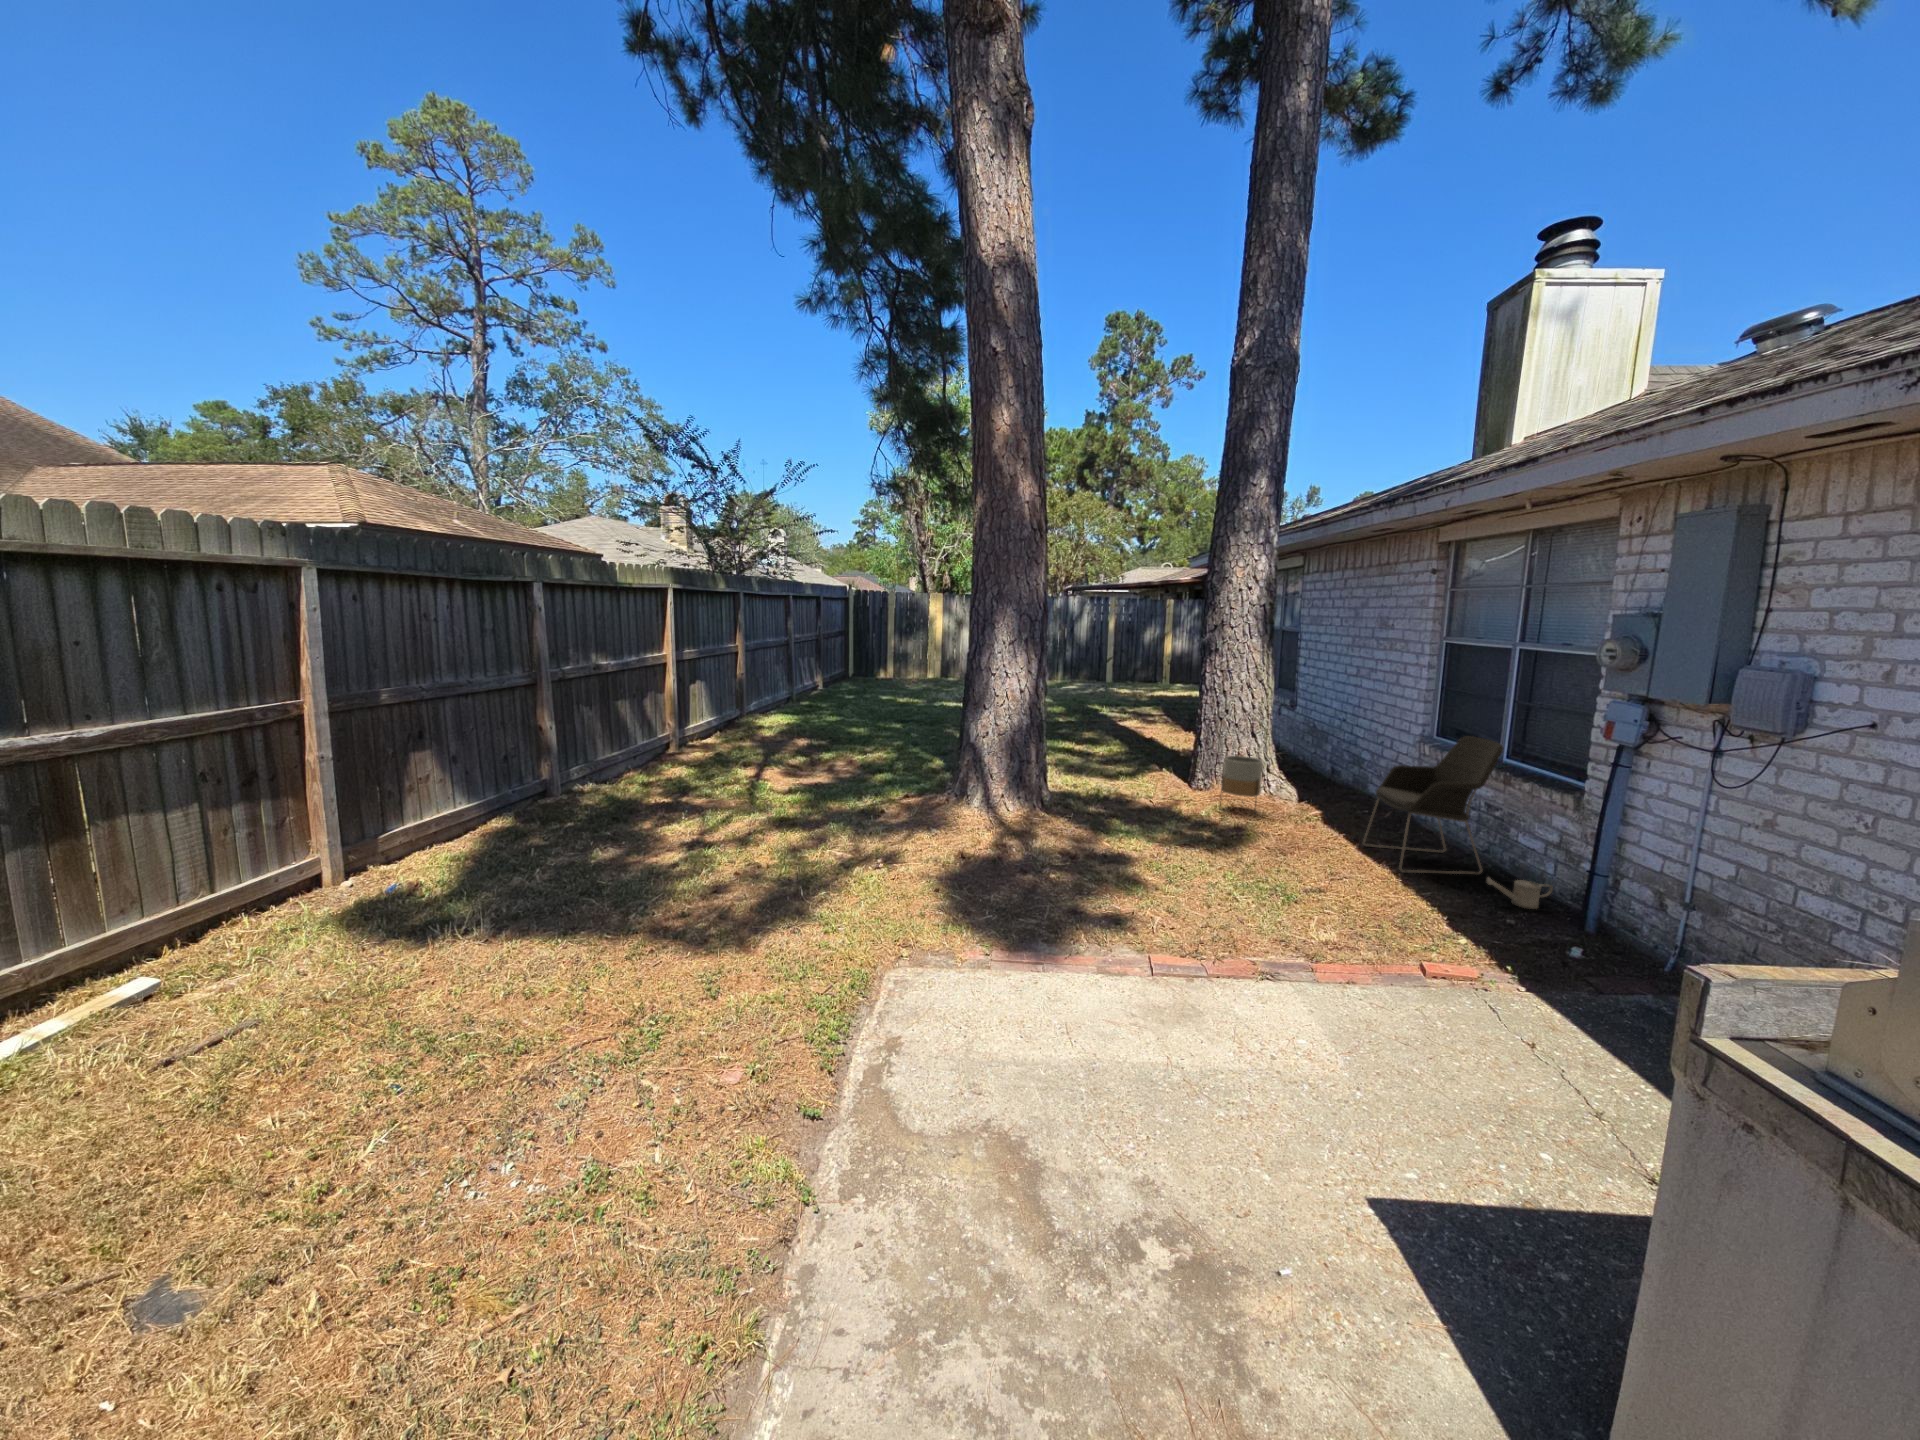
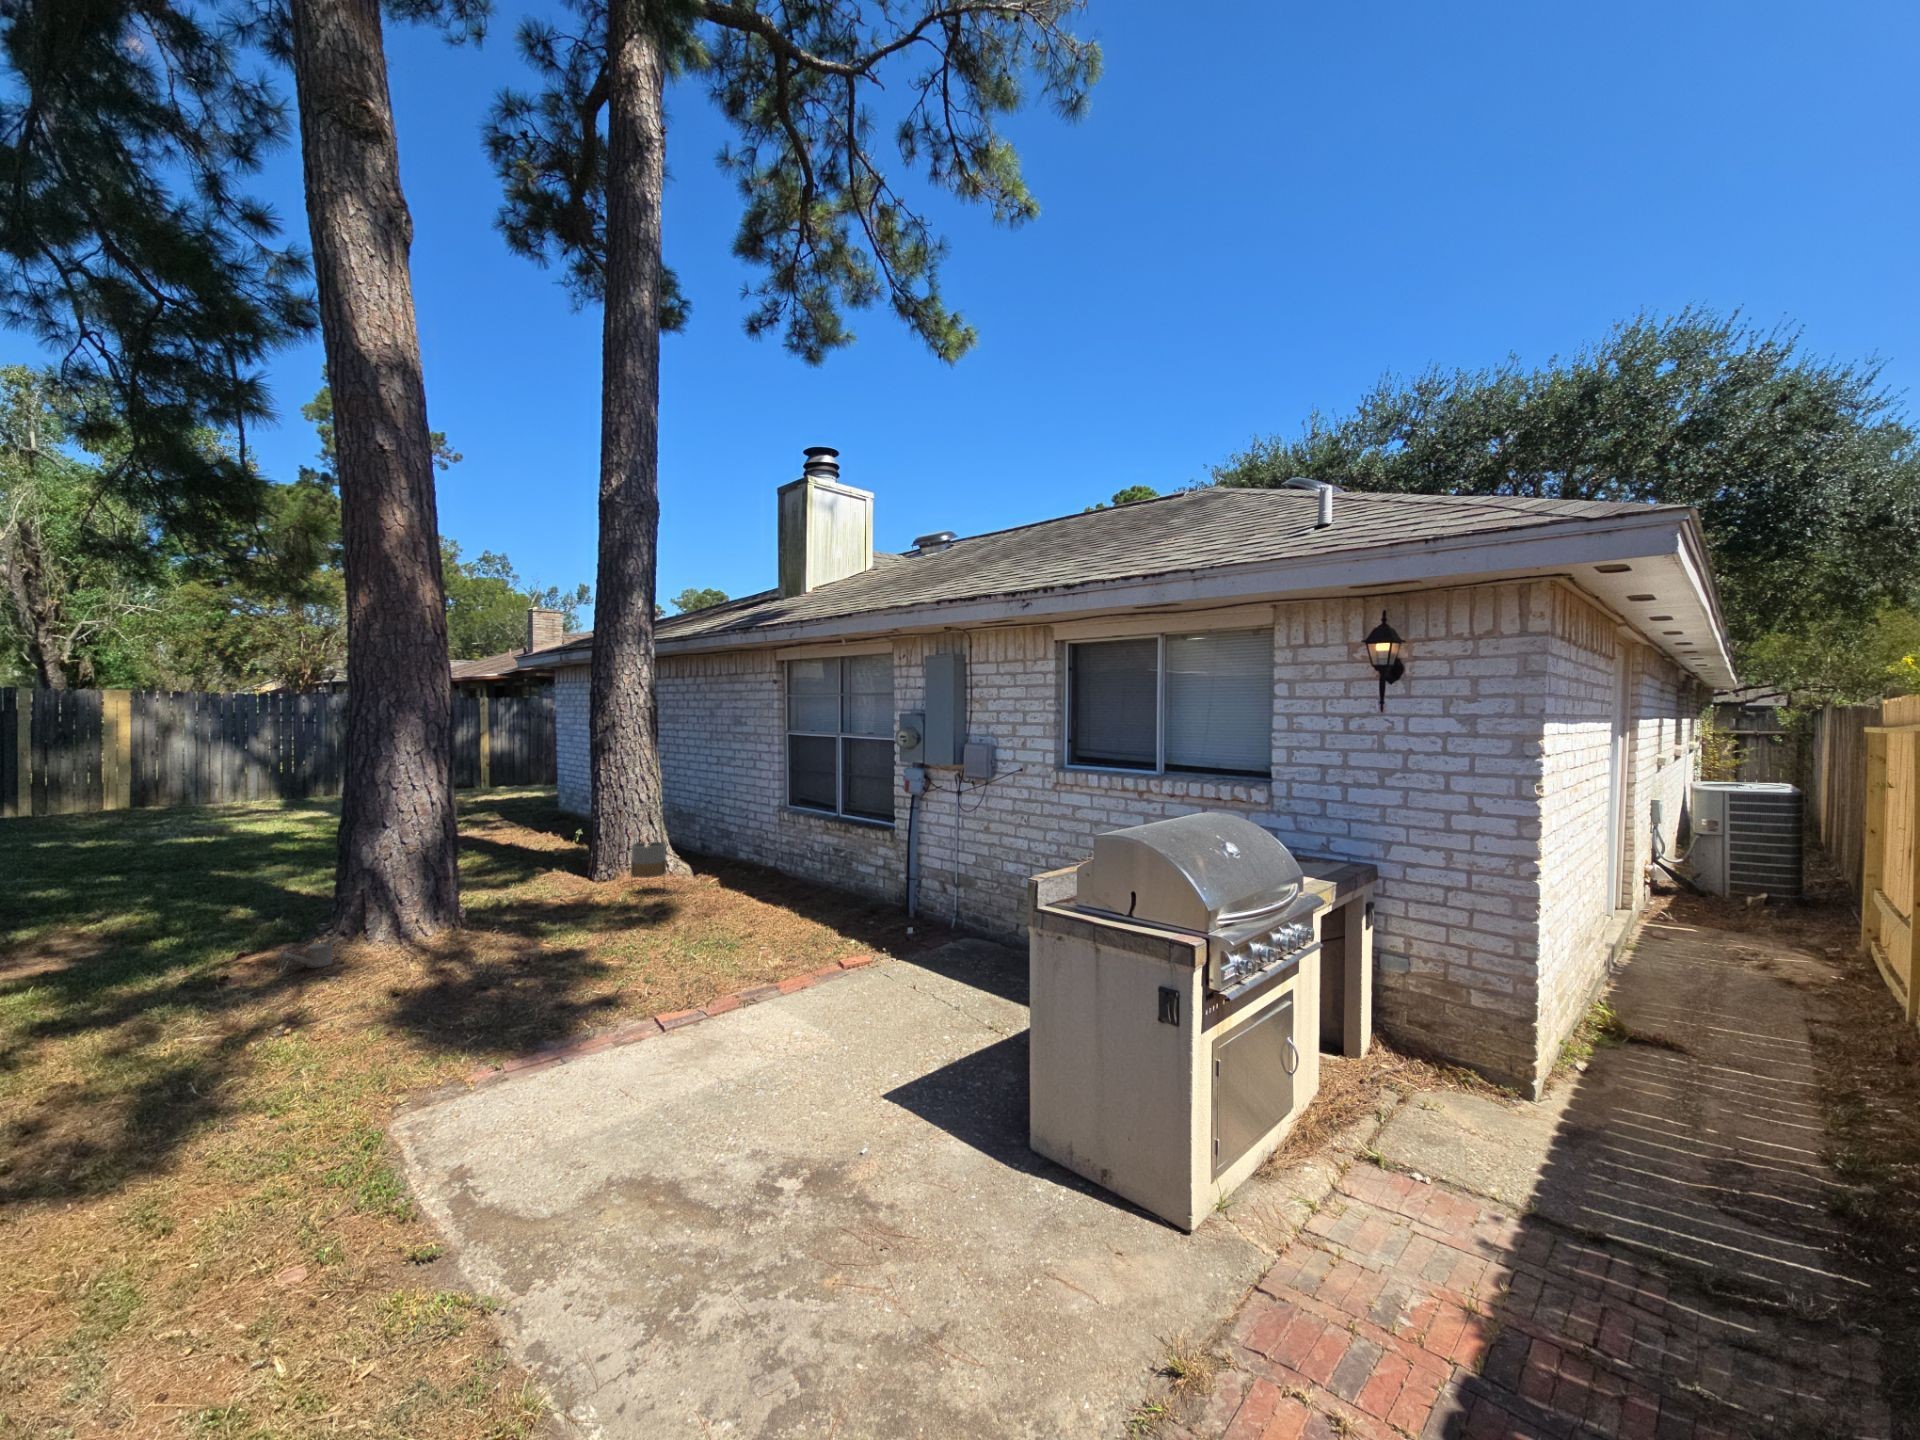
chair: present [1363,736,1504,875] -> none [757,802,844,910]
watering can: present [1486,878,1553,909] -> present [281,940,342,968]

